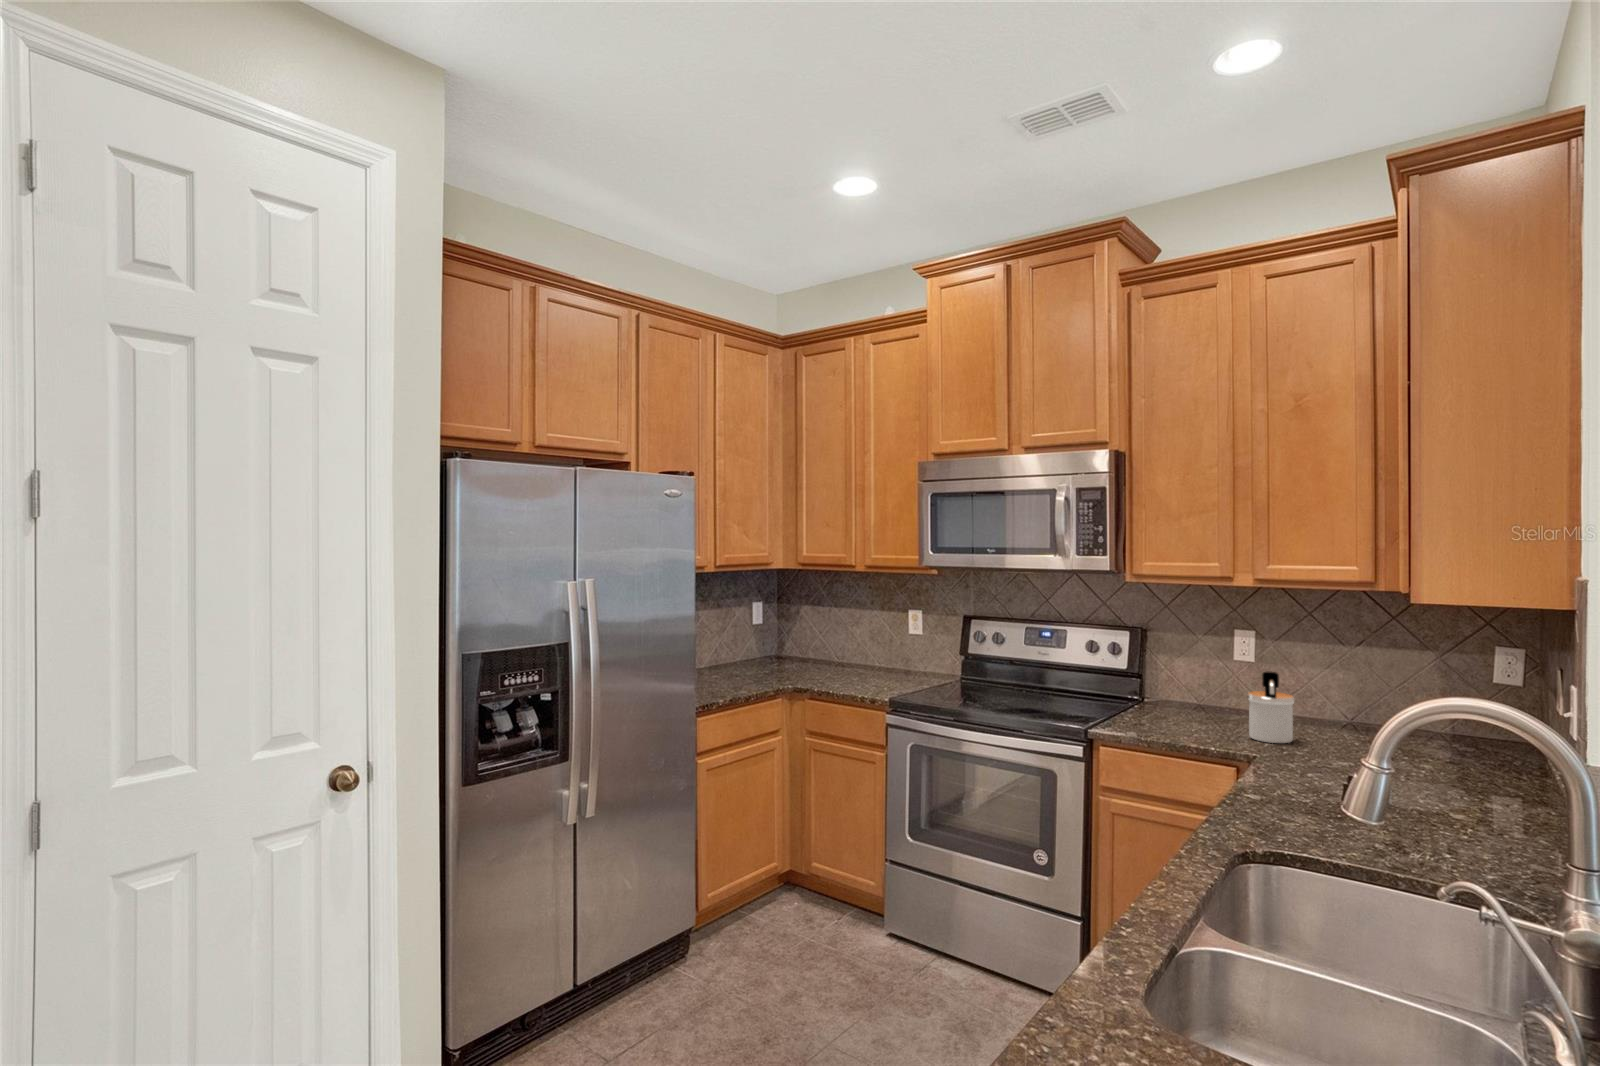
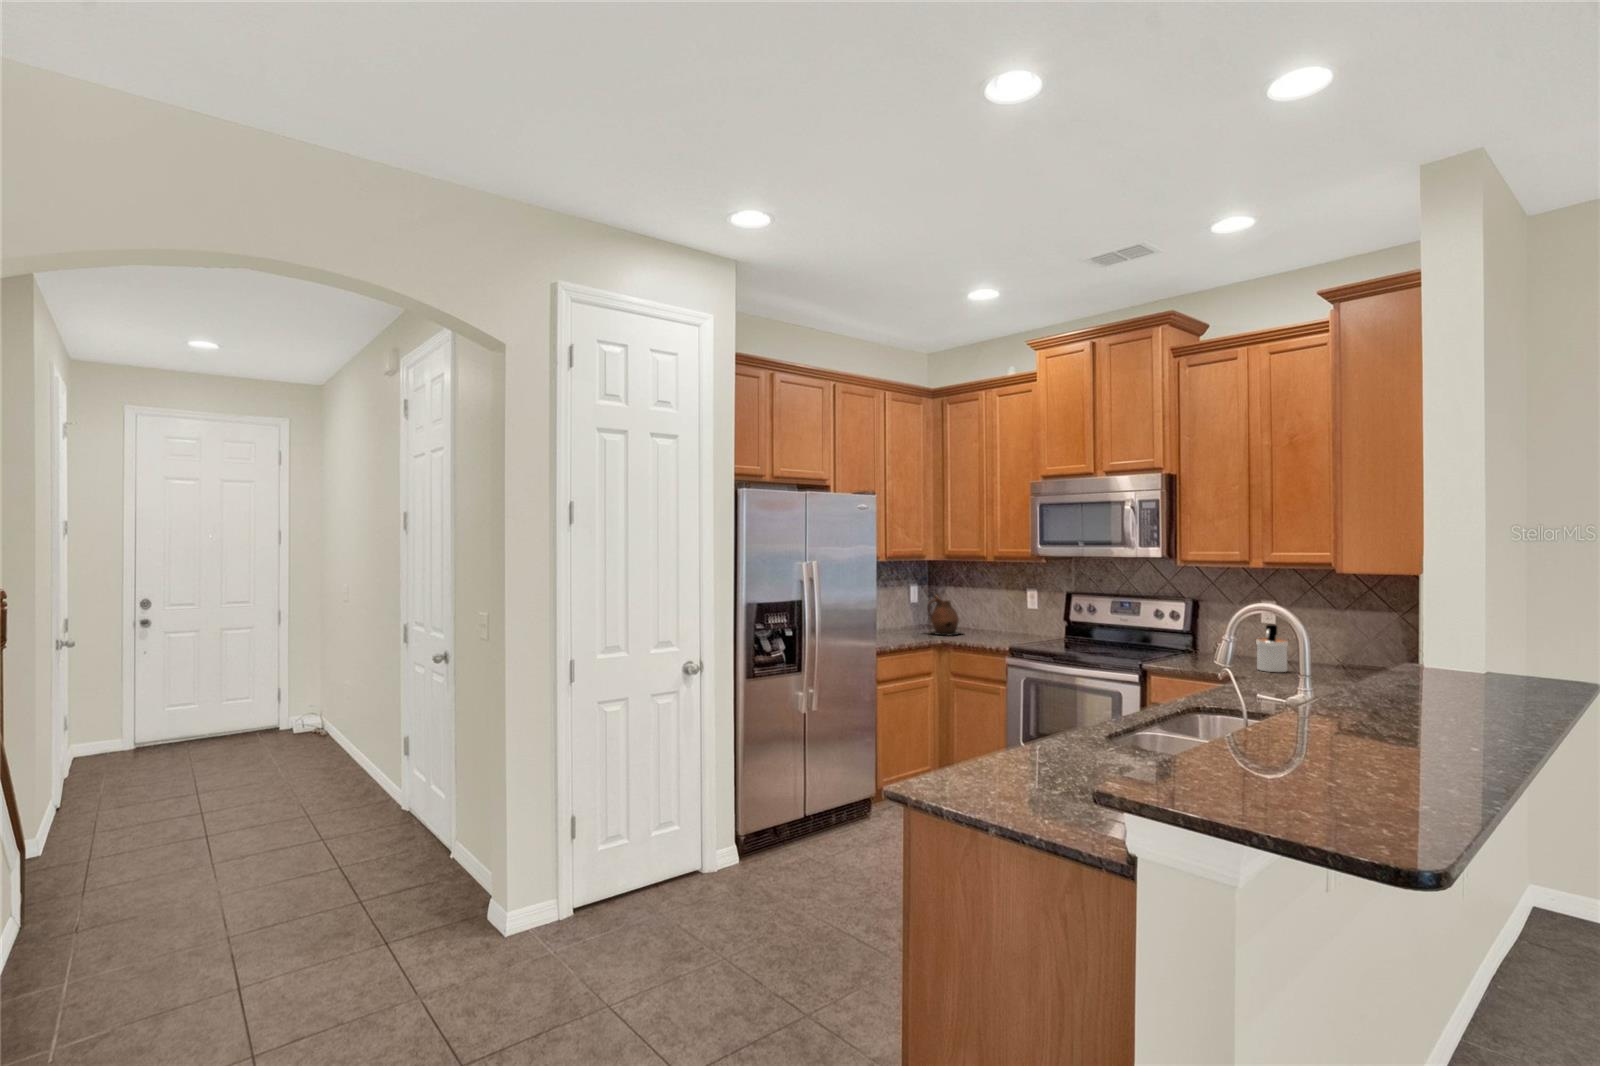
ceramic pitcher: none [775,619,826,677] -> present [927,597,961,635]

